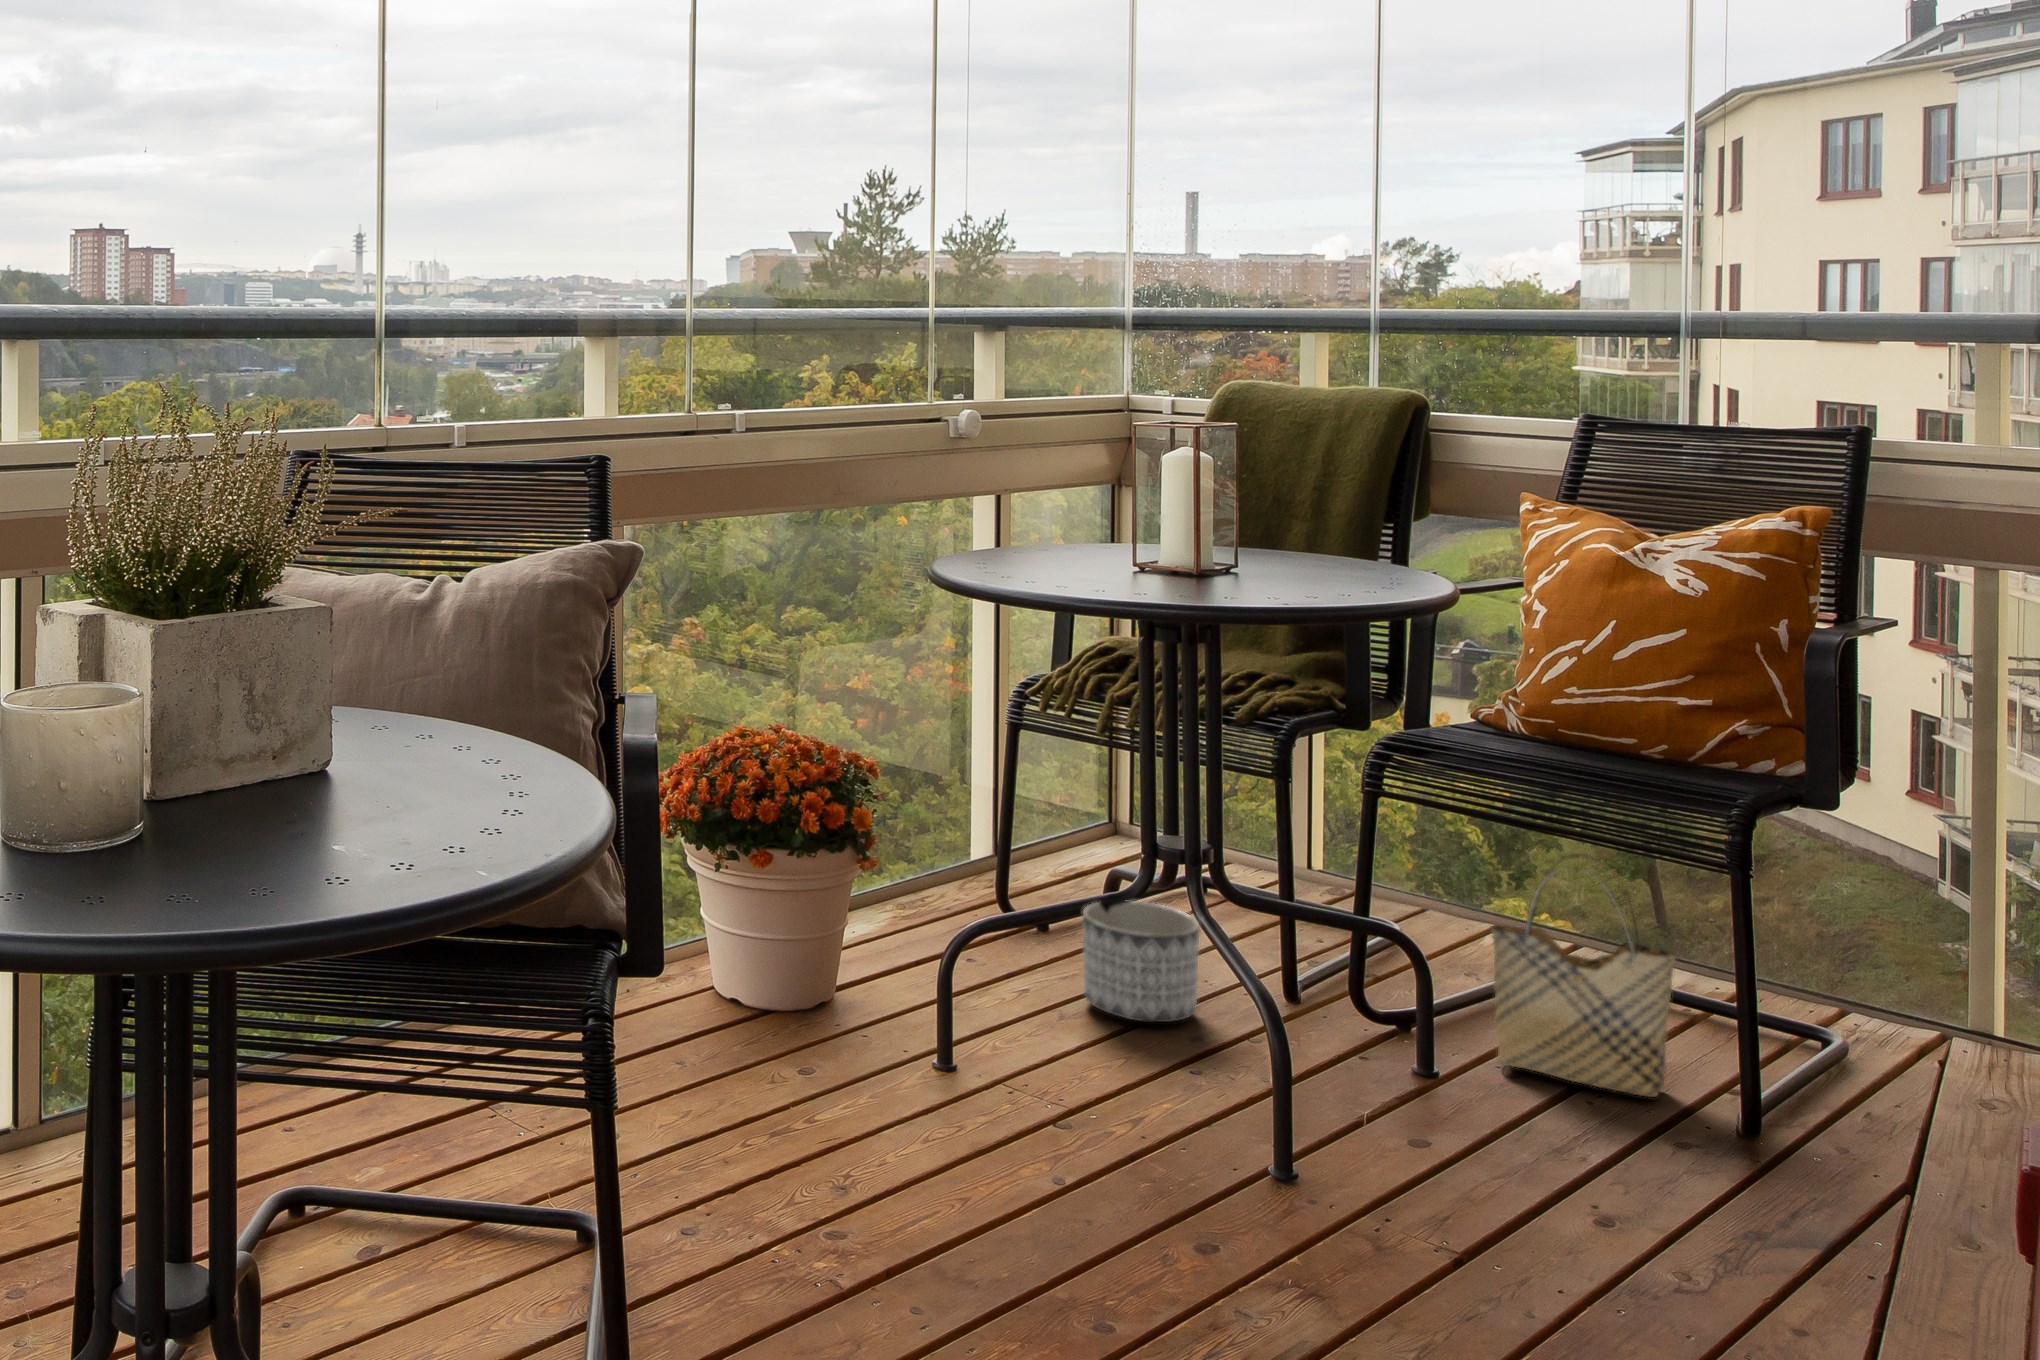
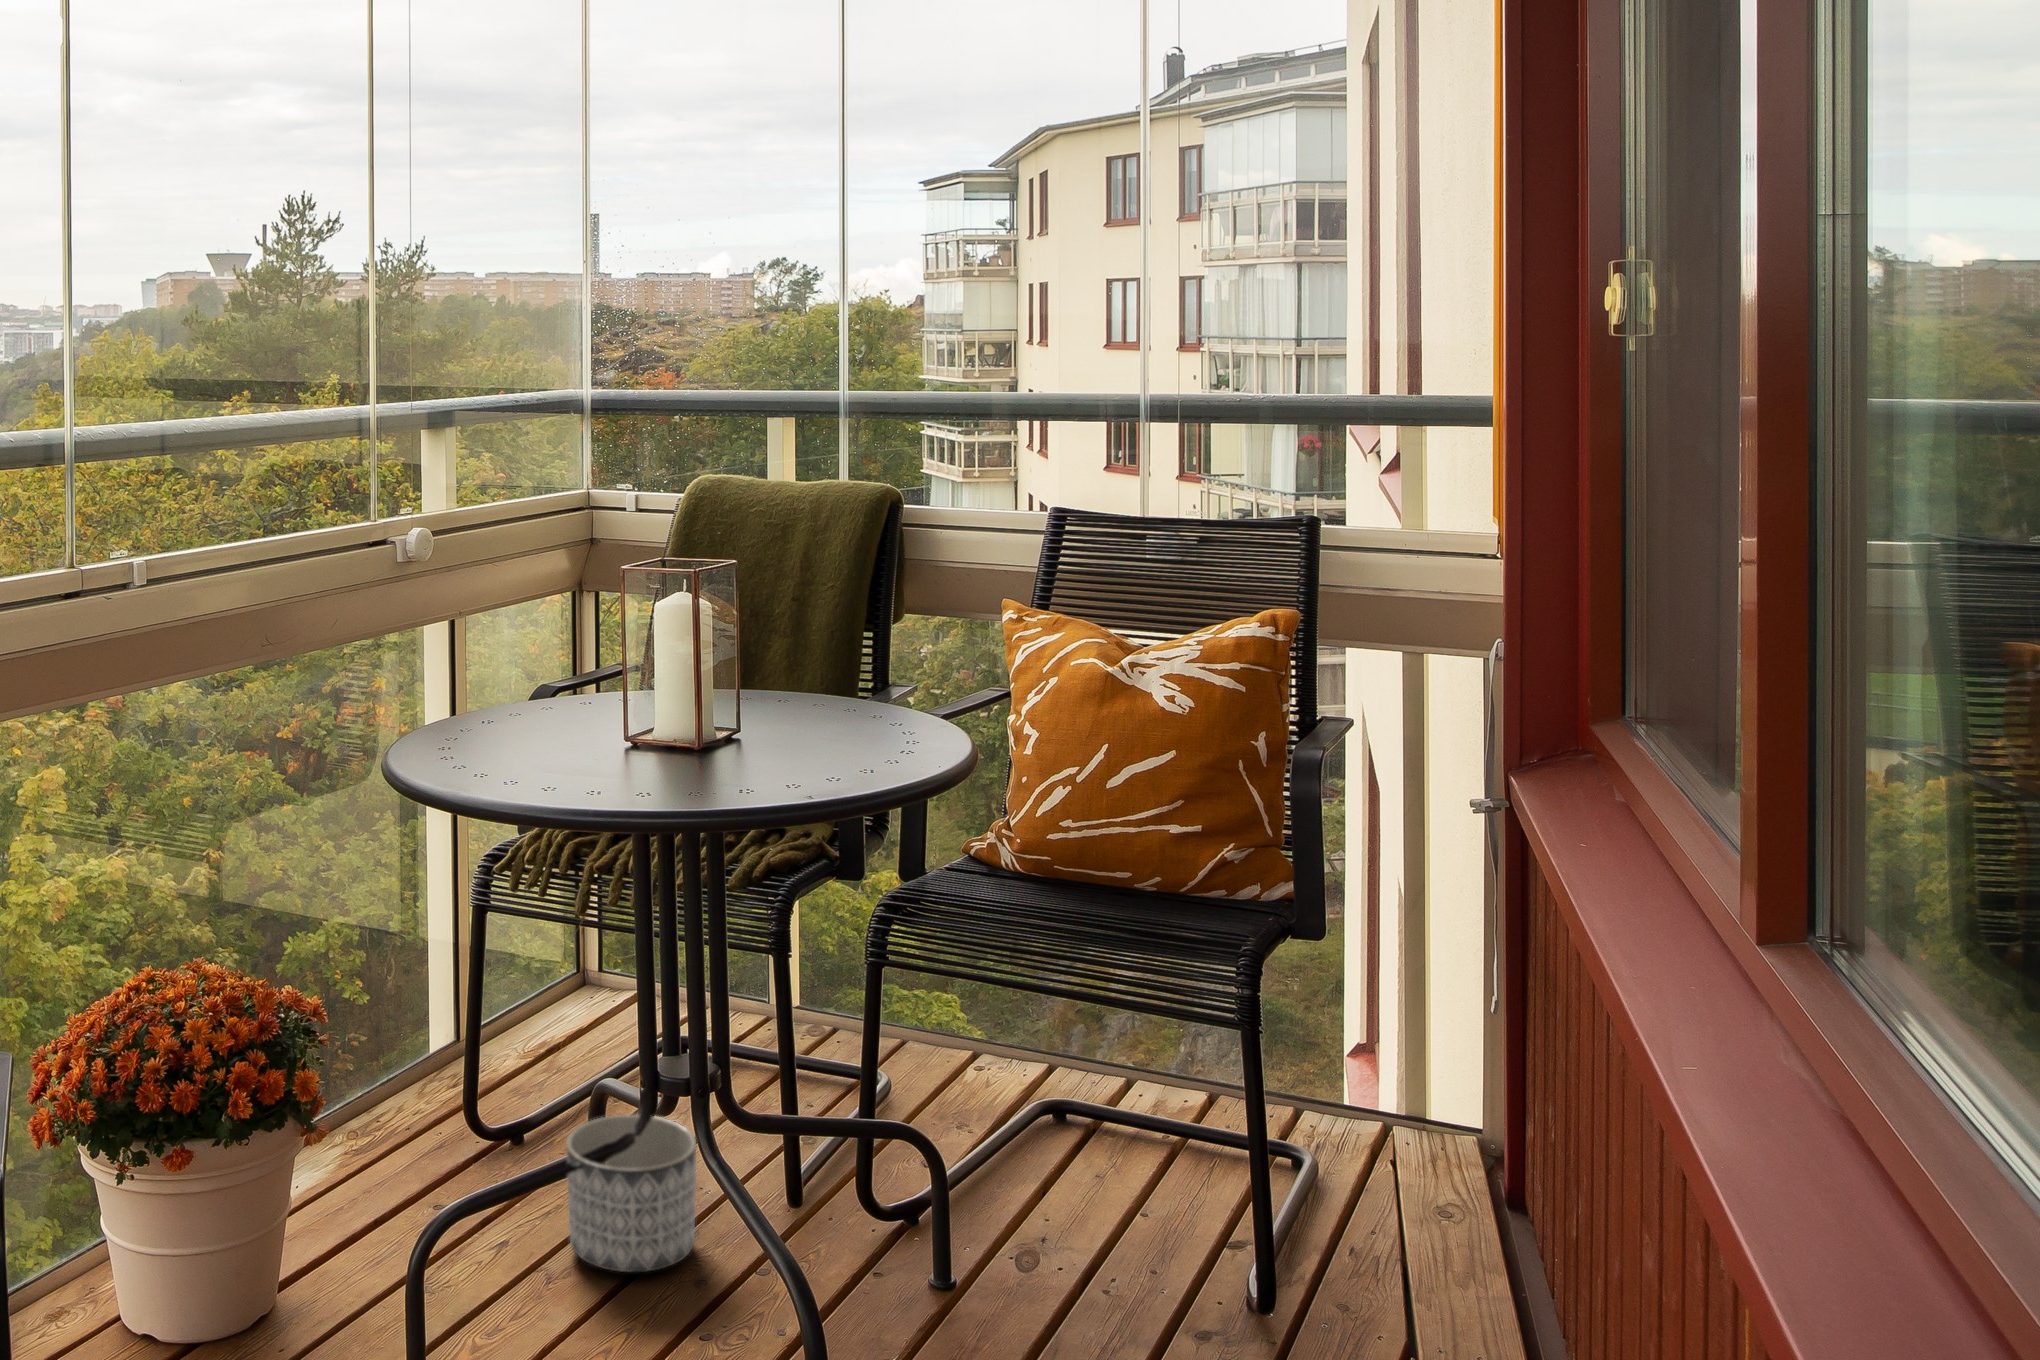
woven basket: present [1490,854,1675,1097] -> none [997,1007,1179,1278]

